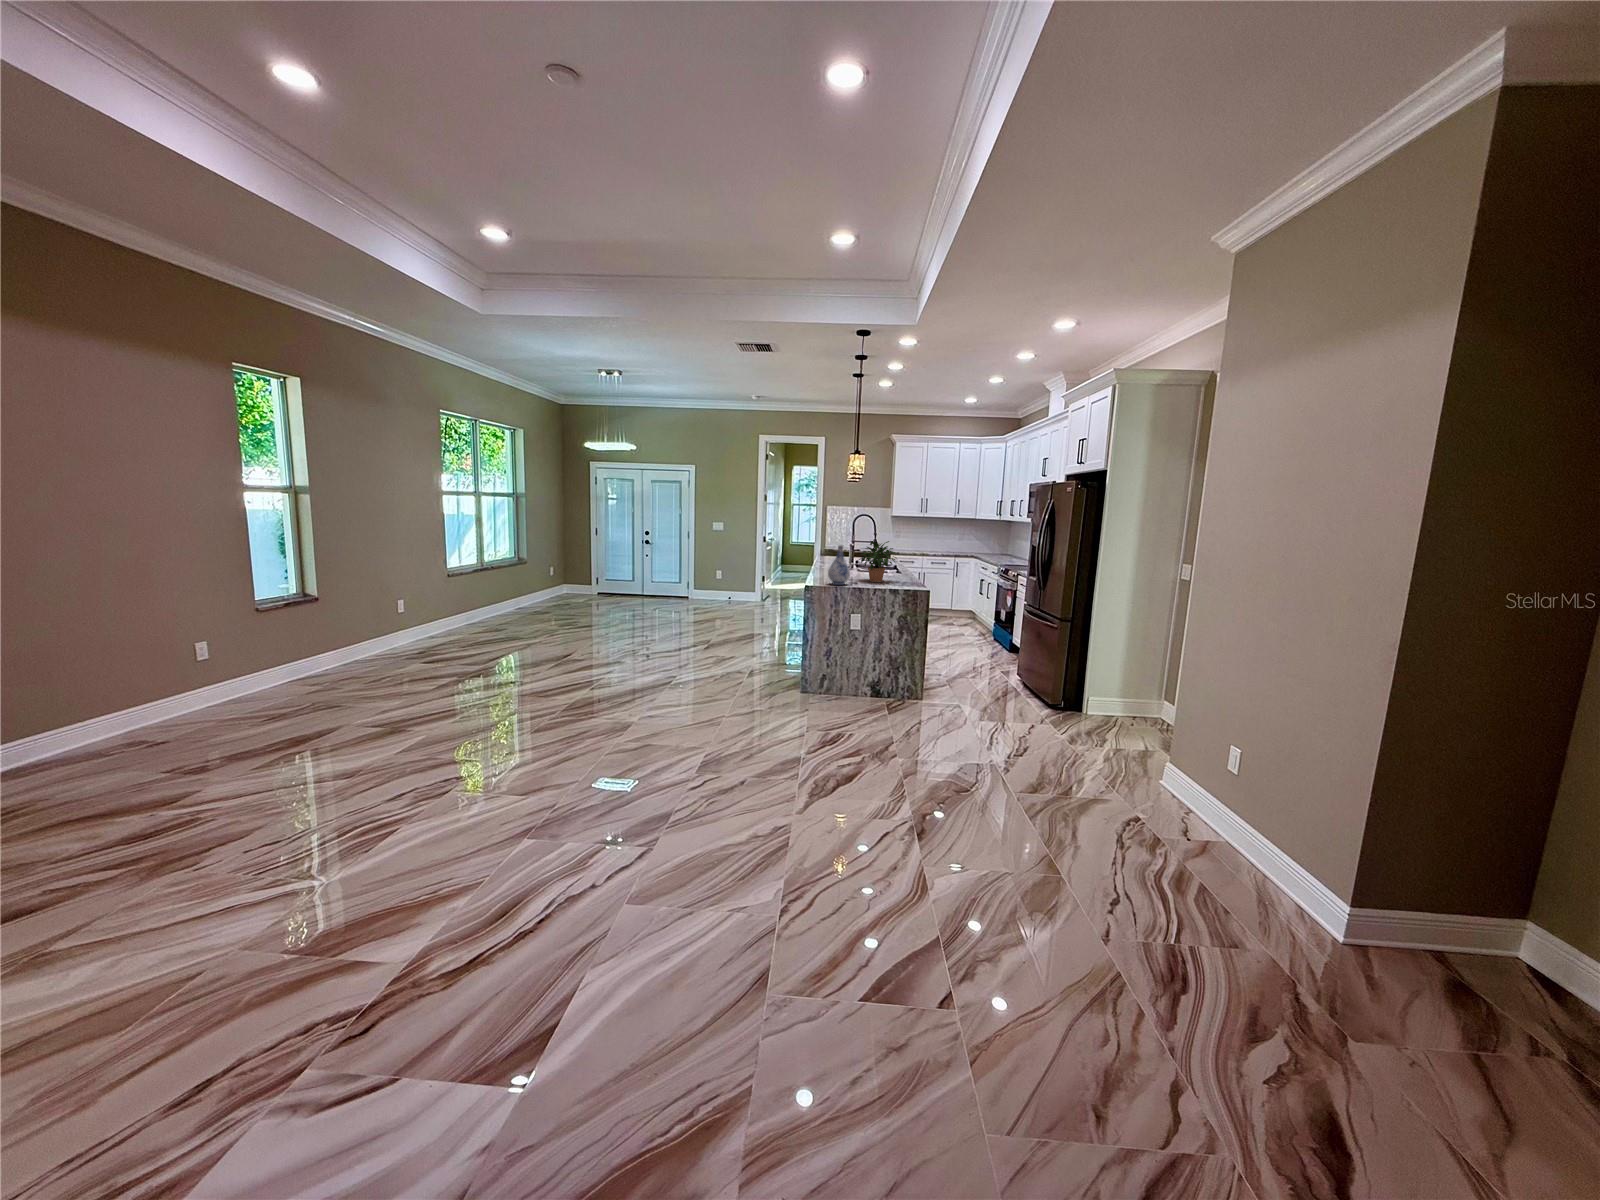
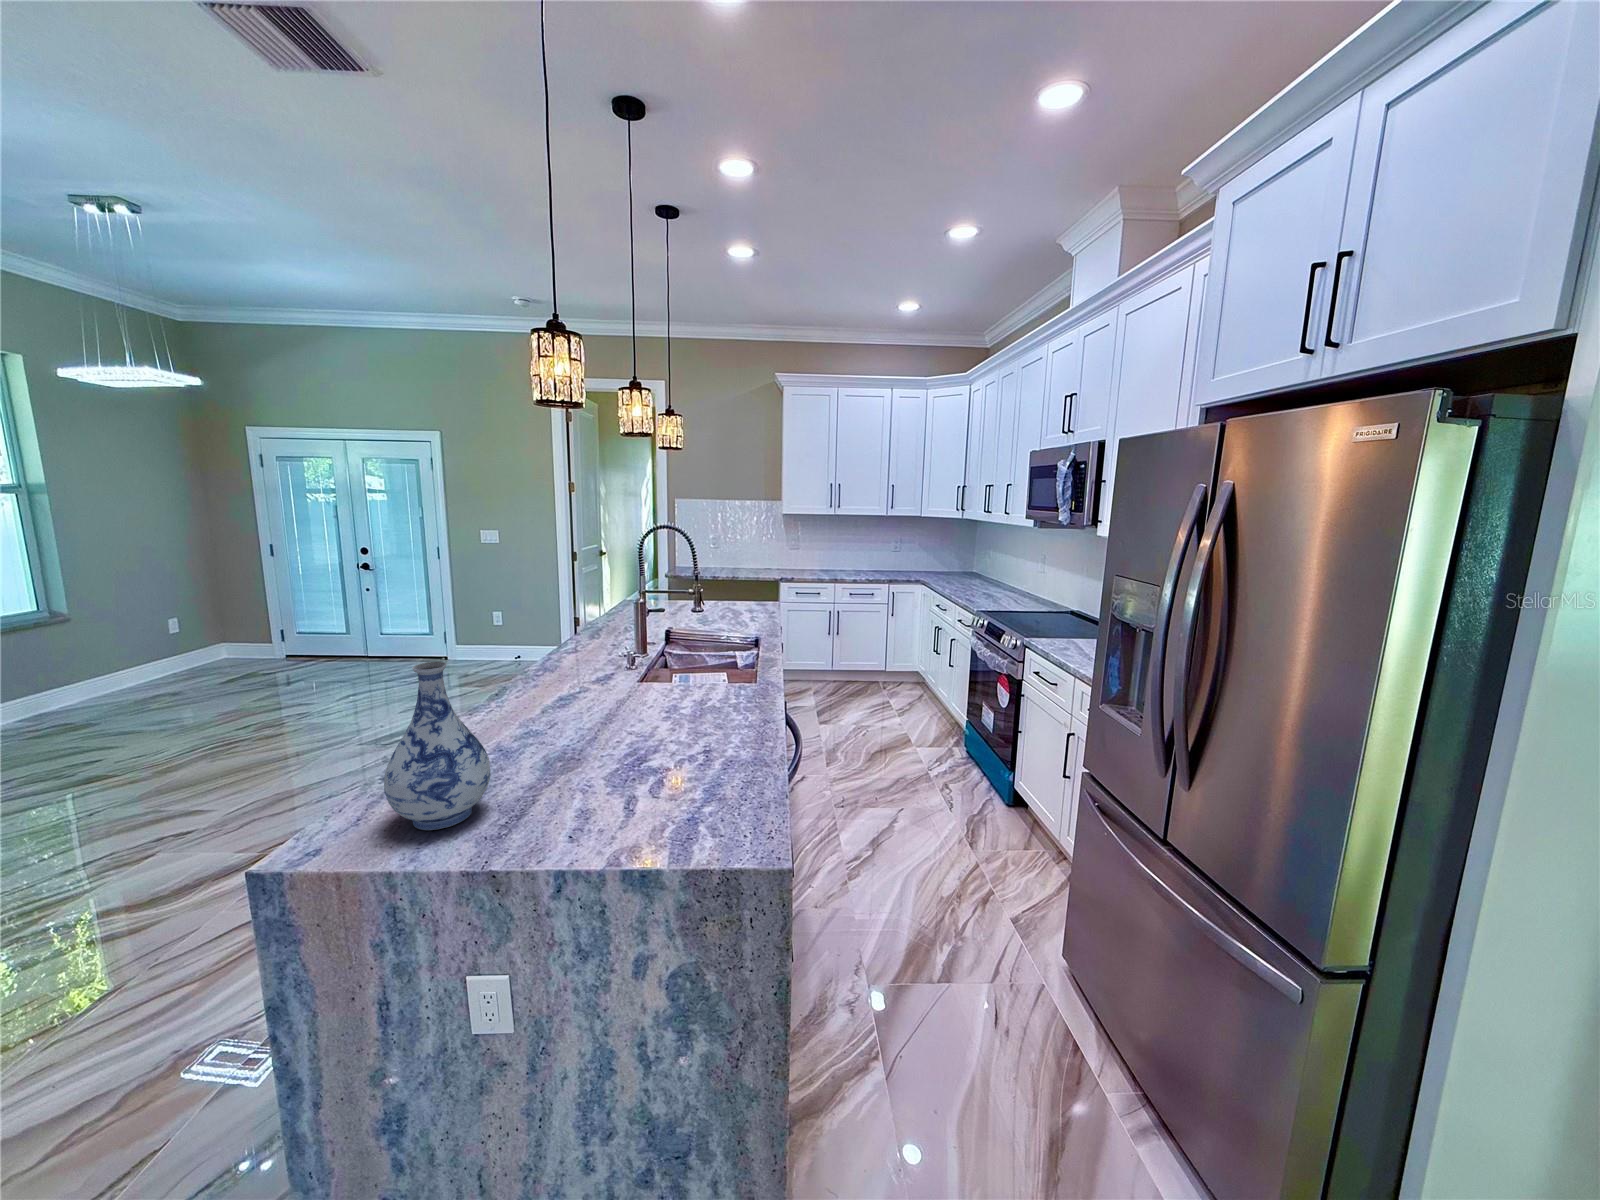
potted plant: present [859,540,896,582] -> none [557,617,709,767]

